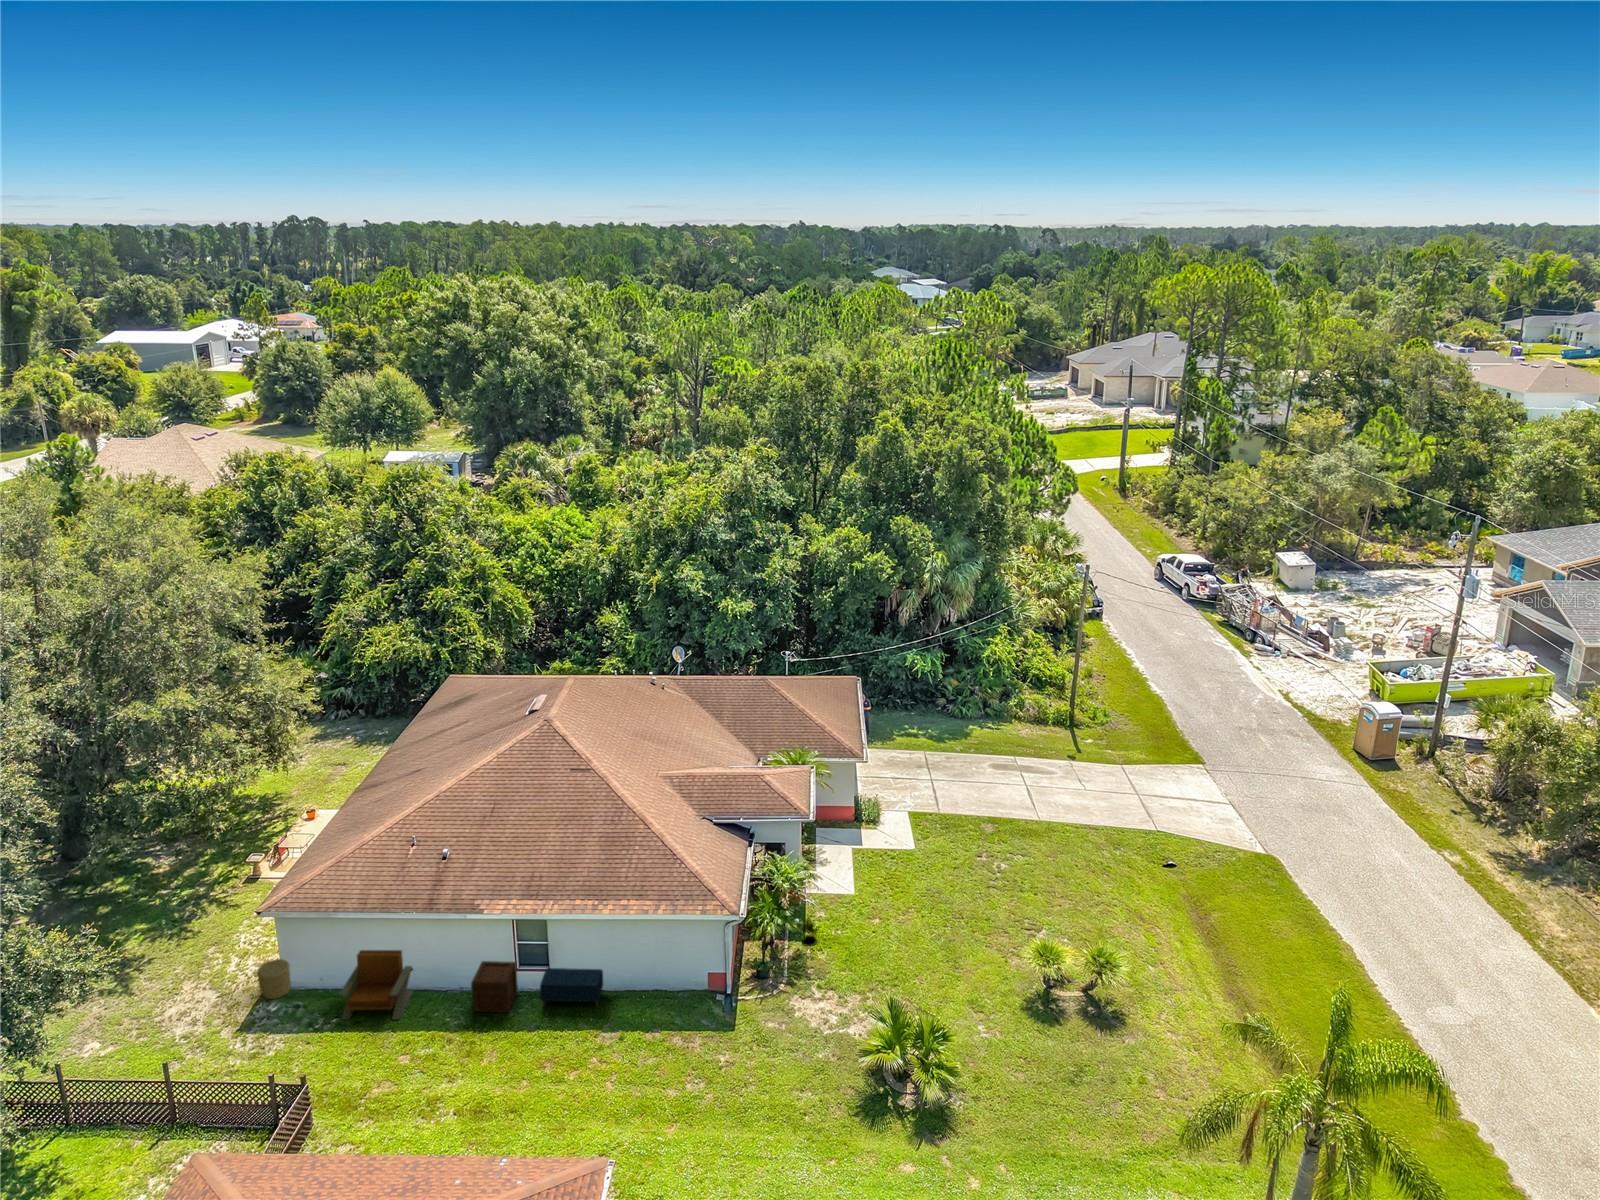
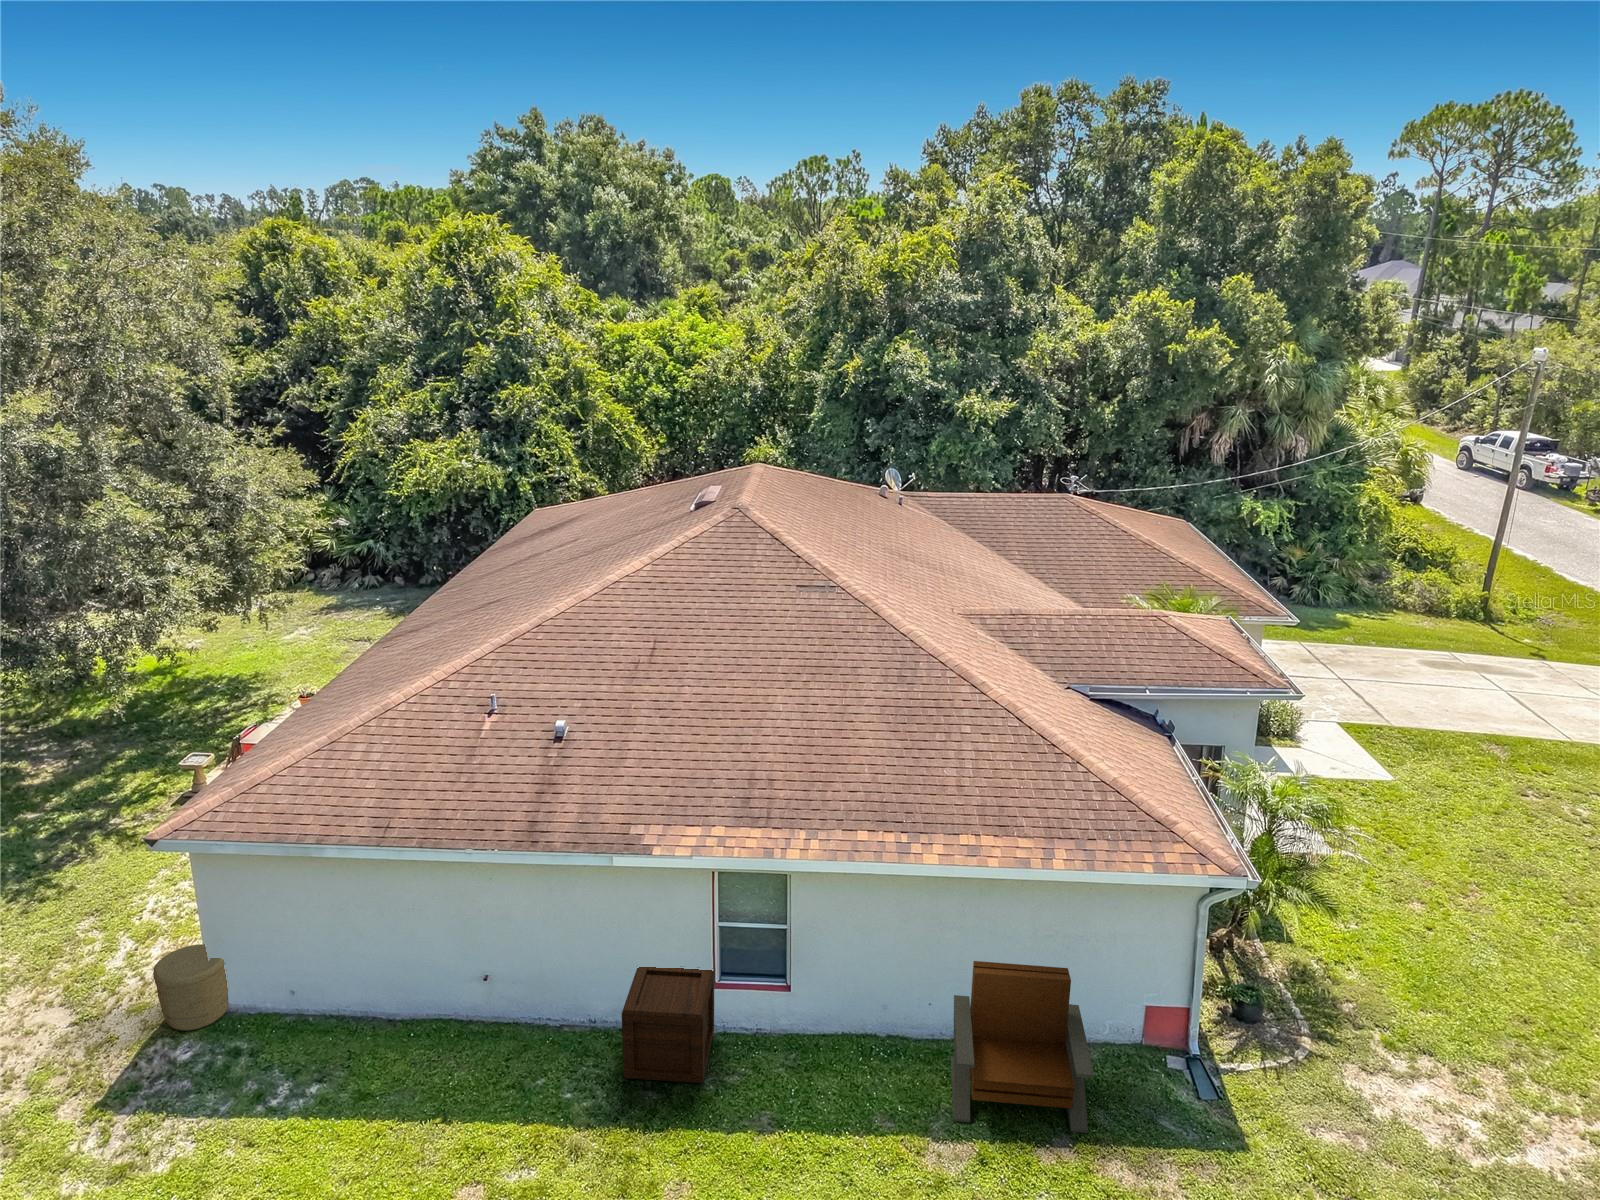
potted tree: present [801,917,818,946] -> none [1276,893,1329,958]
lounge chair: present [339,950,413,1020] -> present [951,961,1094,1133]
bench: present [540,968,603,1008] -> none [774,985,908,1081]

